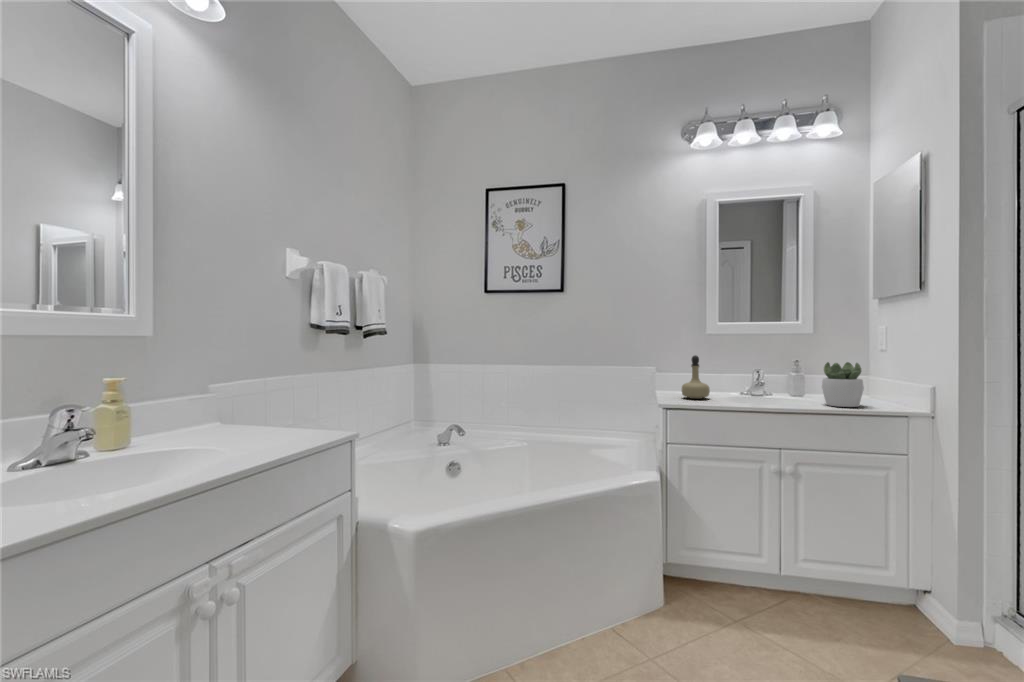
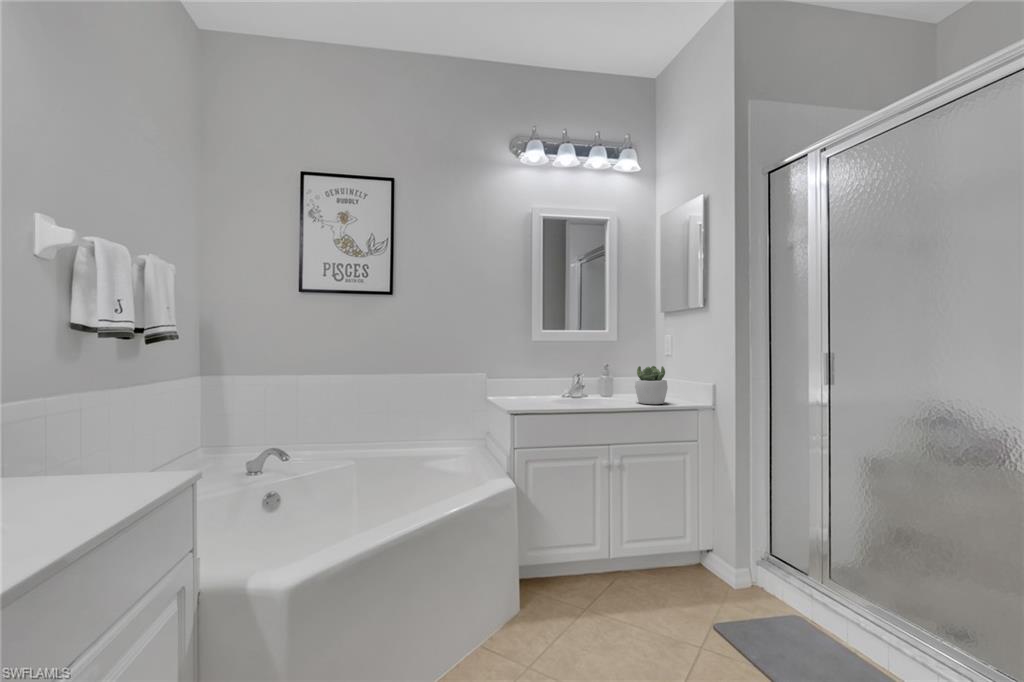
perfume bottle: present [682,355,710,399] -> none [519,361,545,403]

